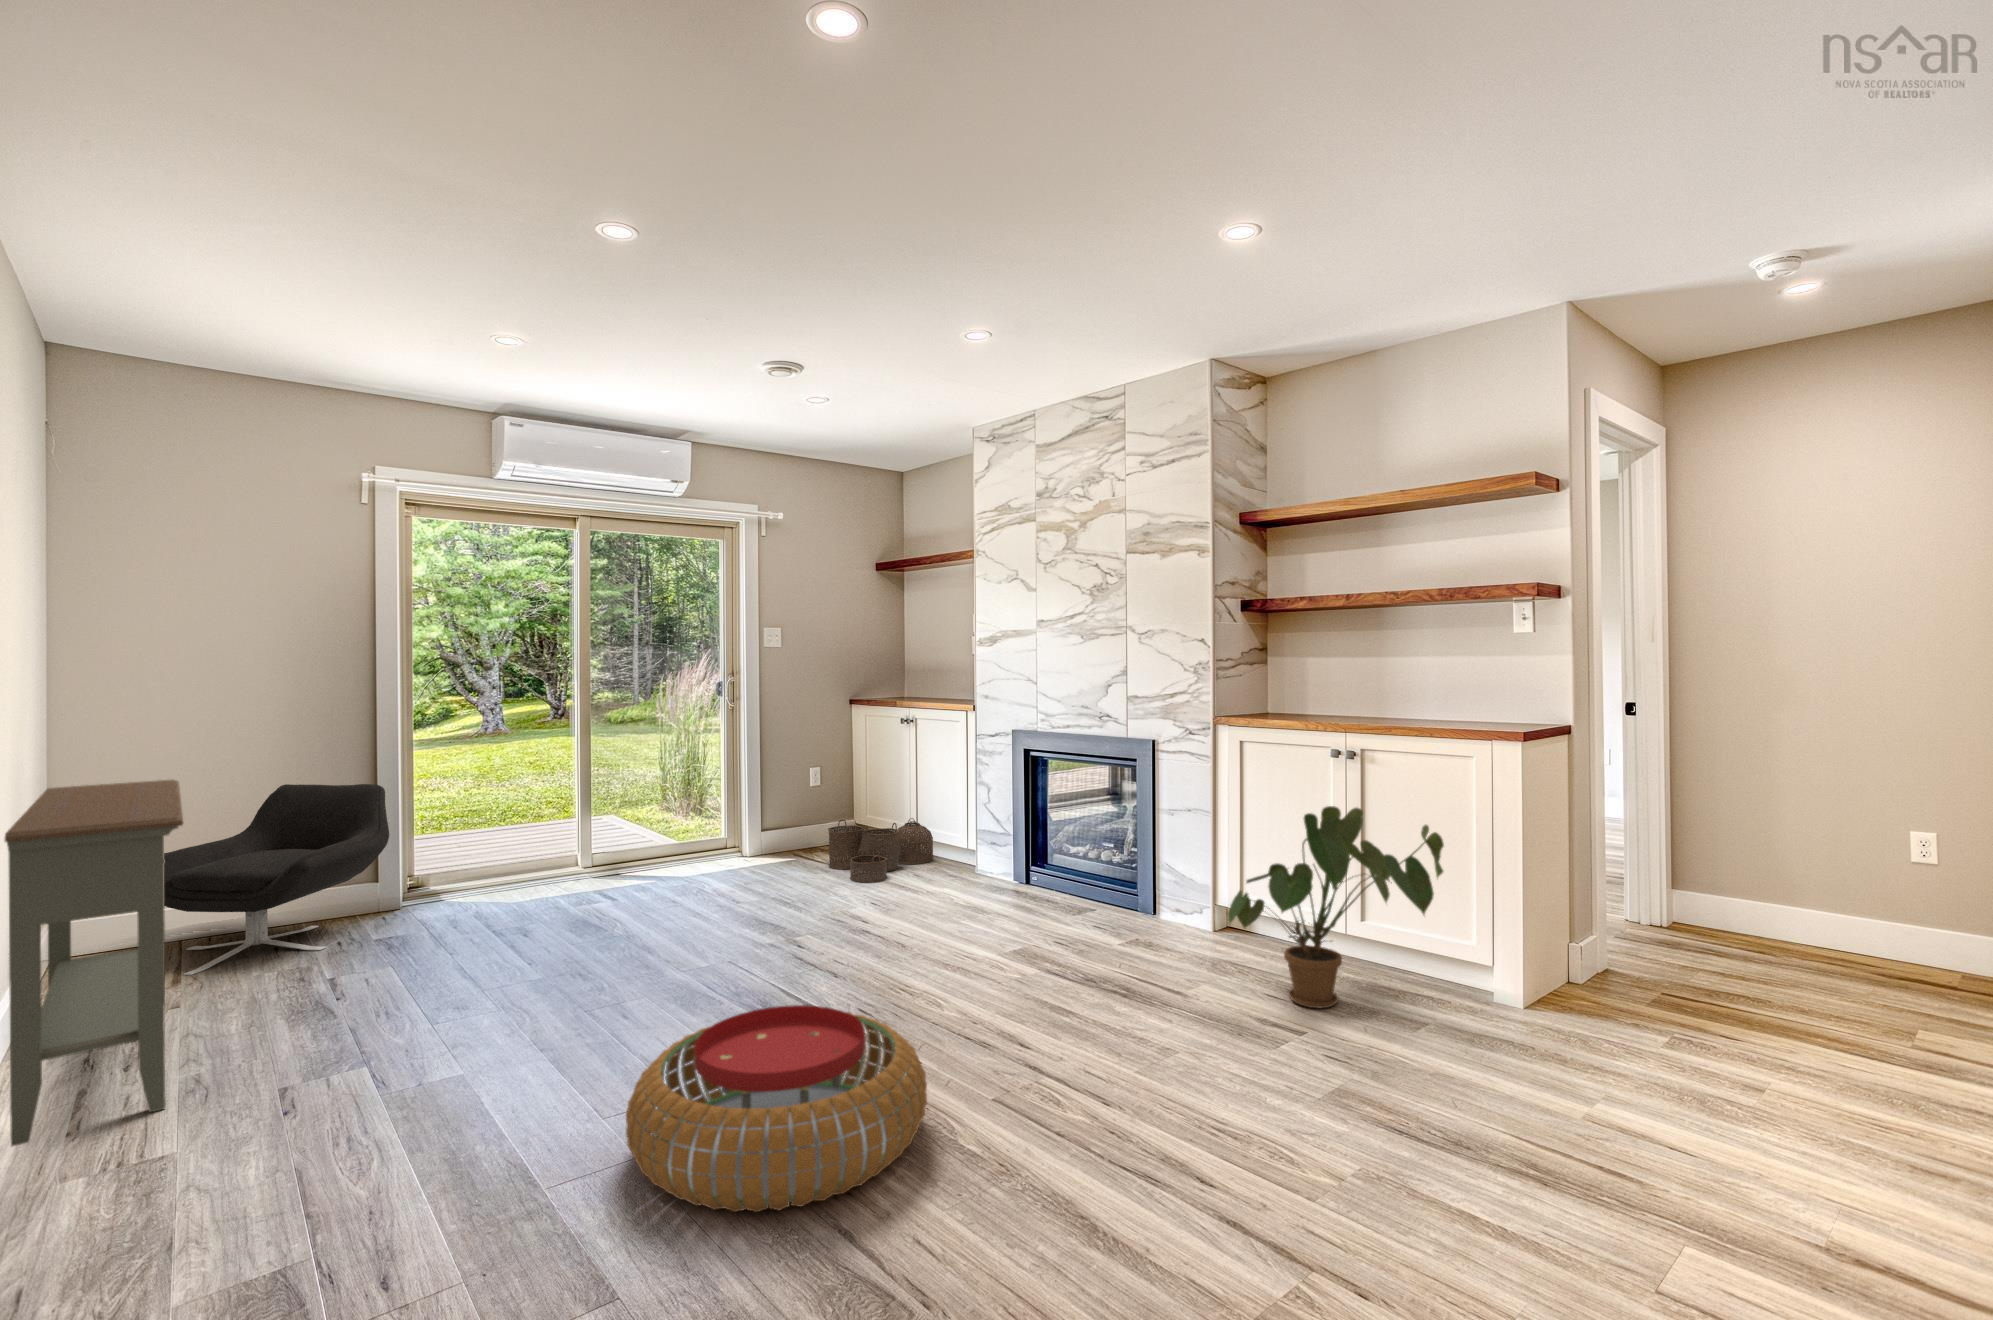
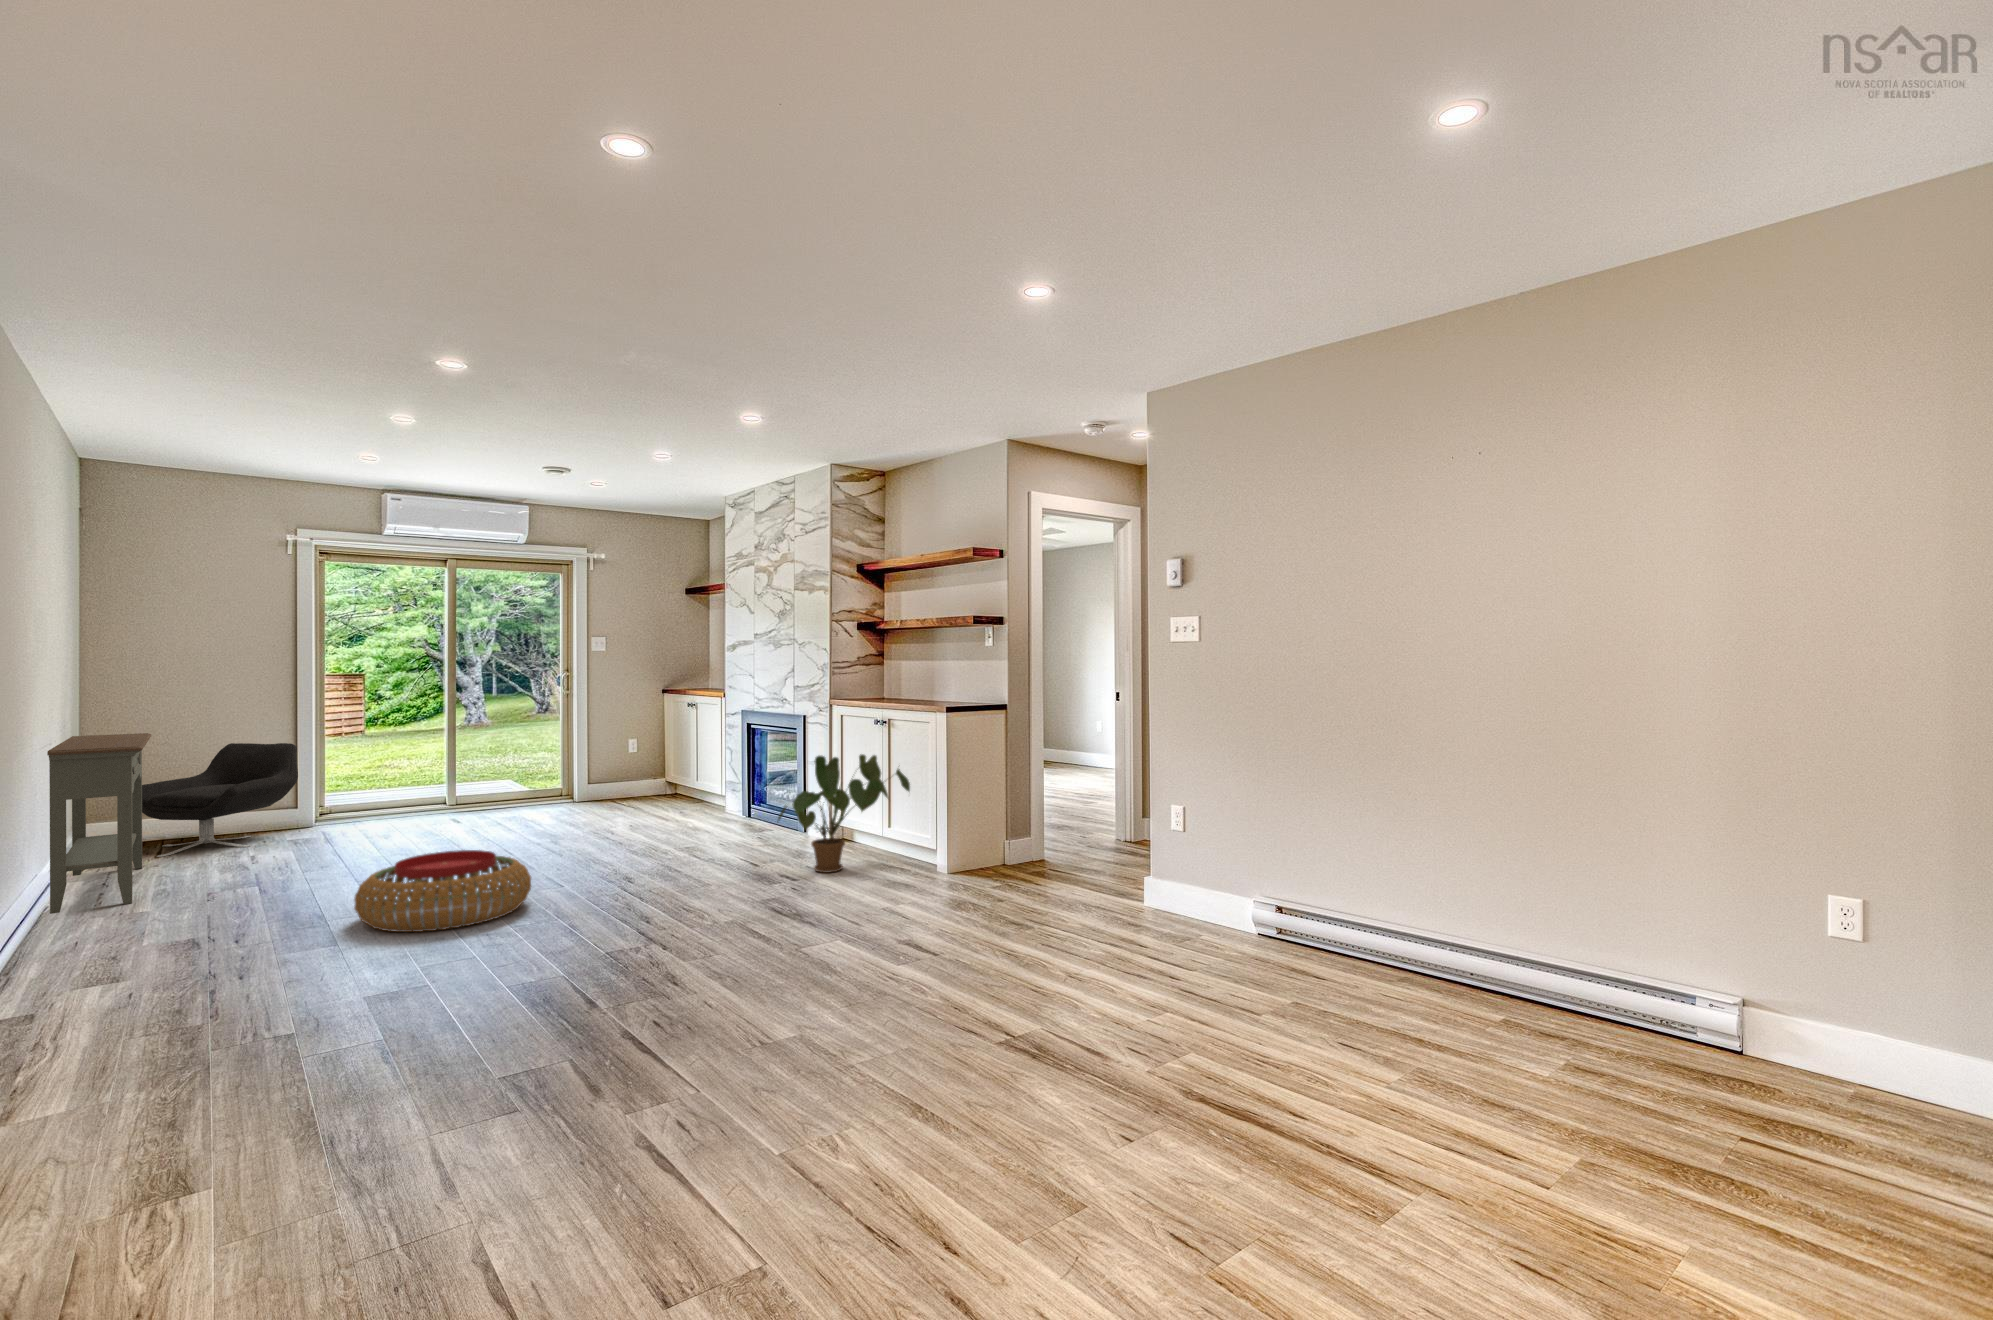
woven basket: present [828,818,933,882] -> none [626,776,708,817]

